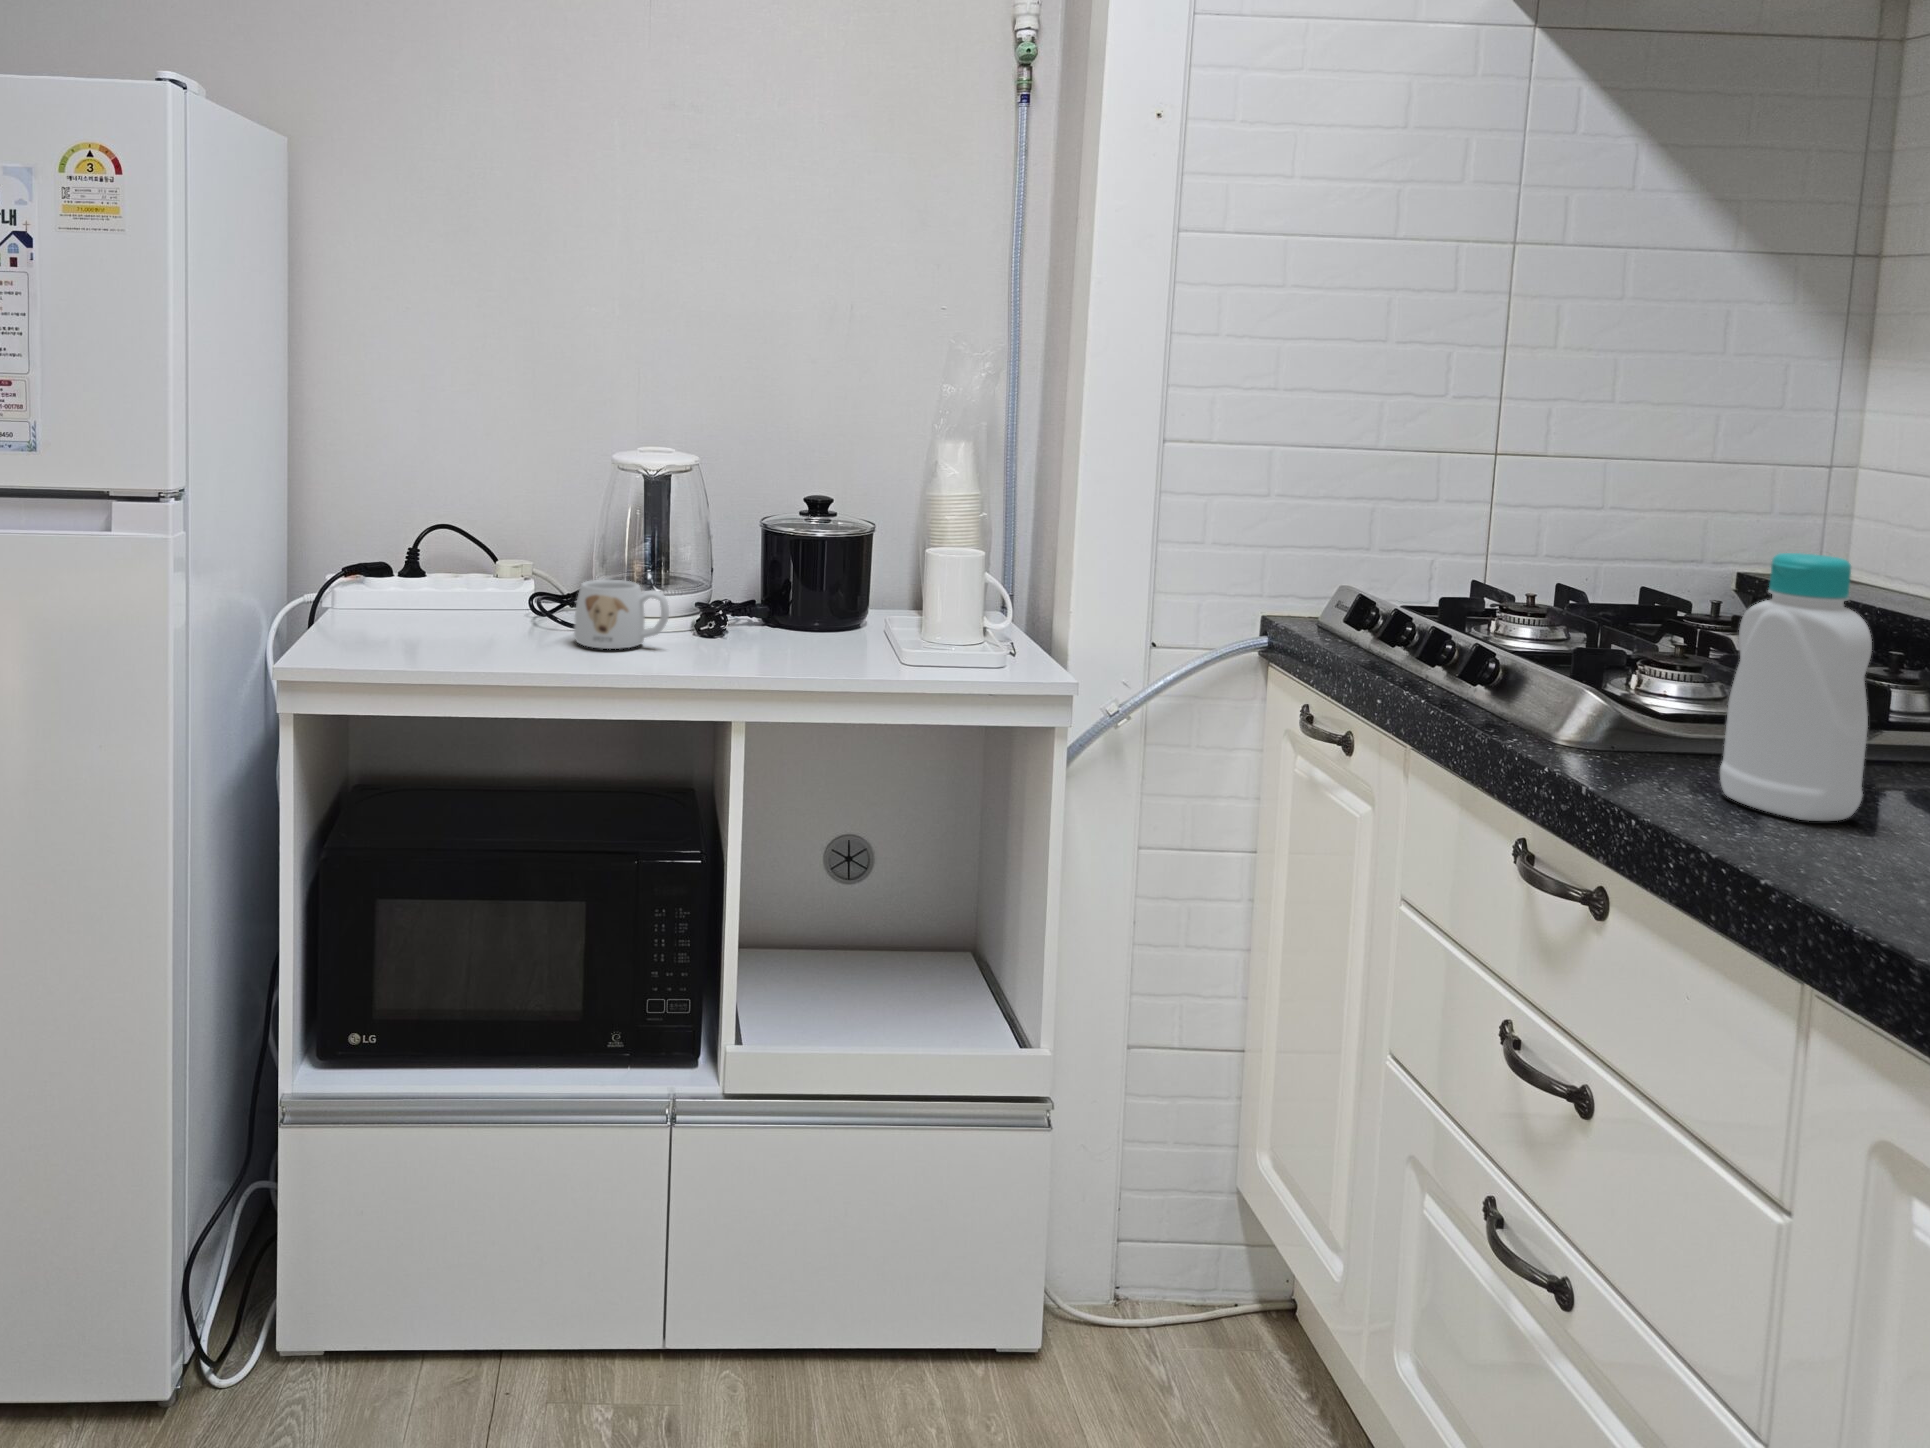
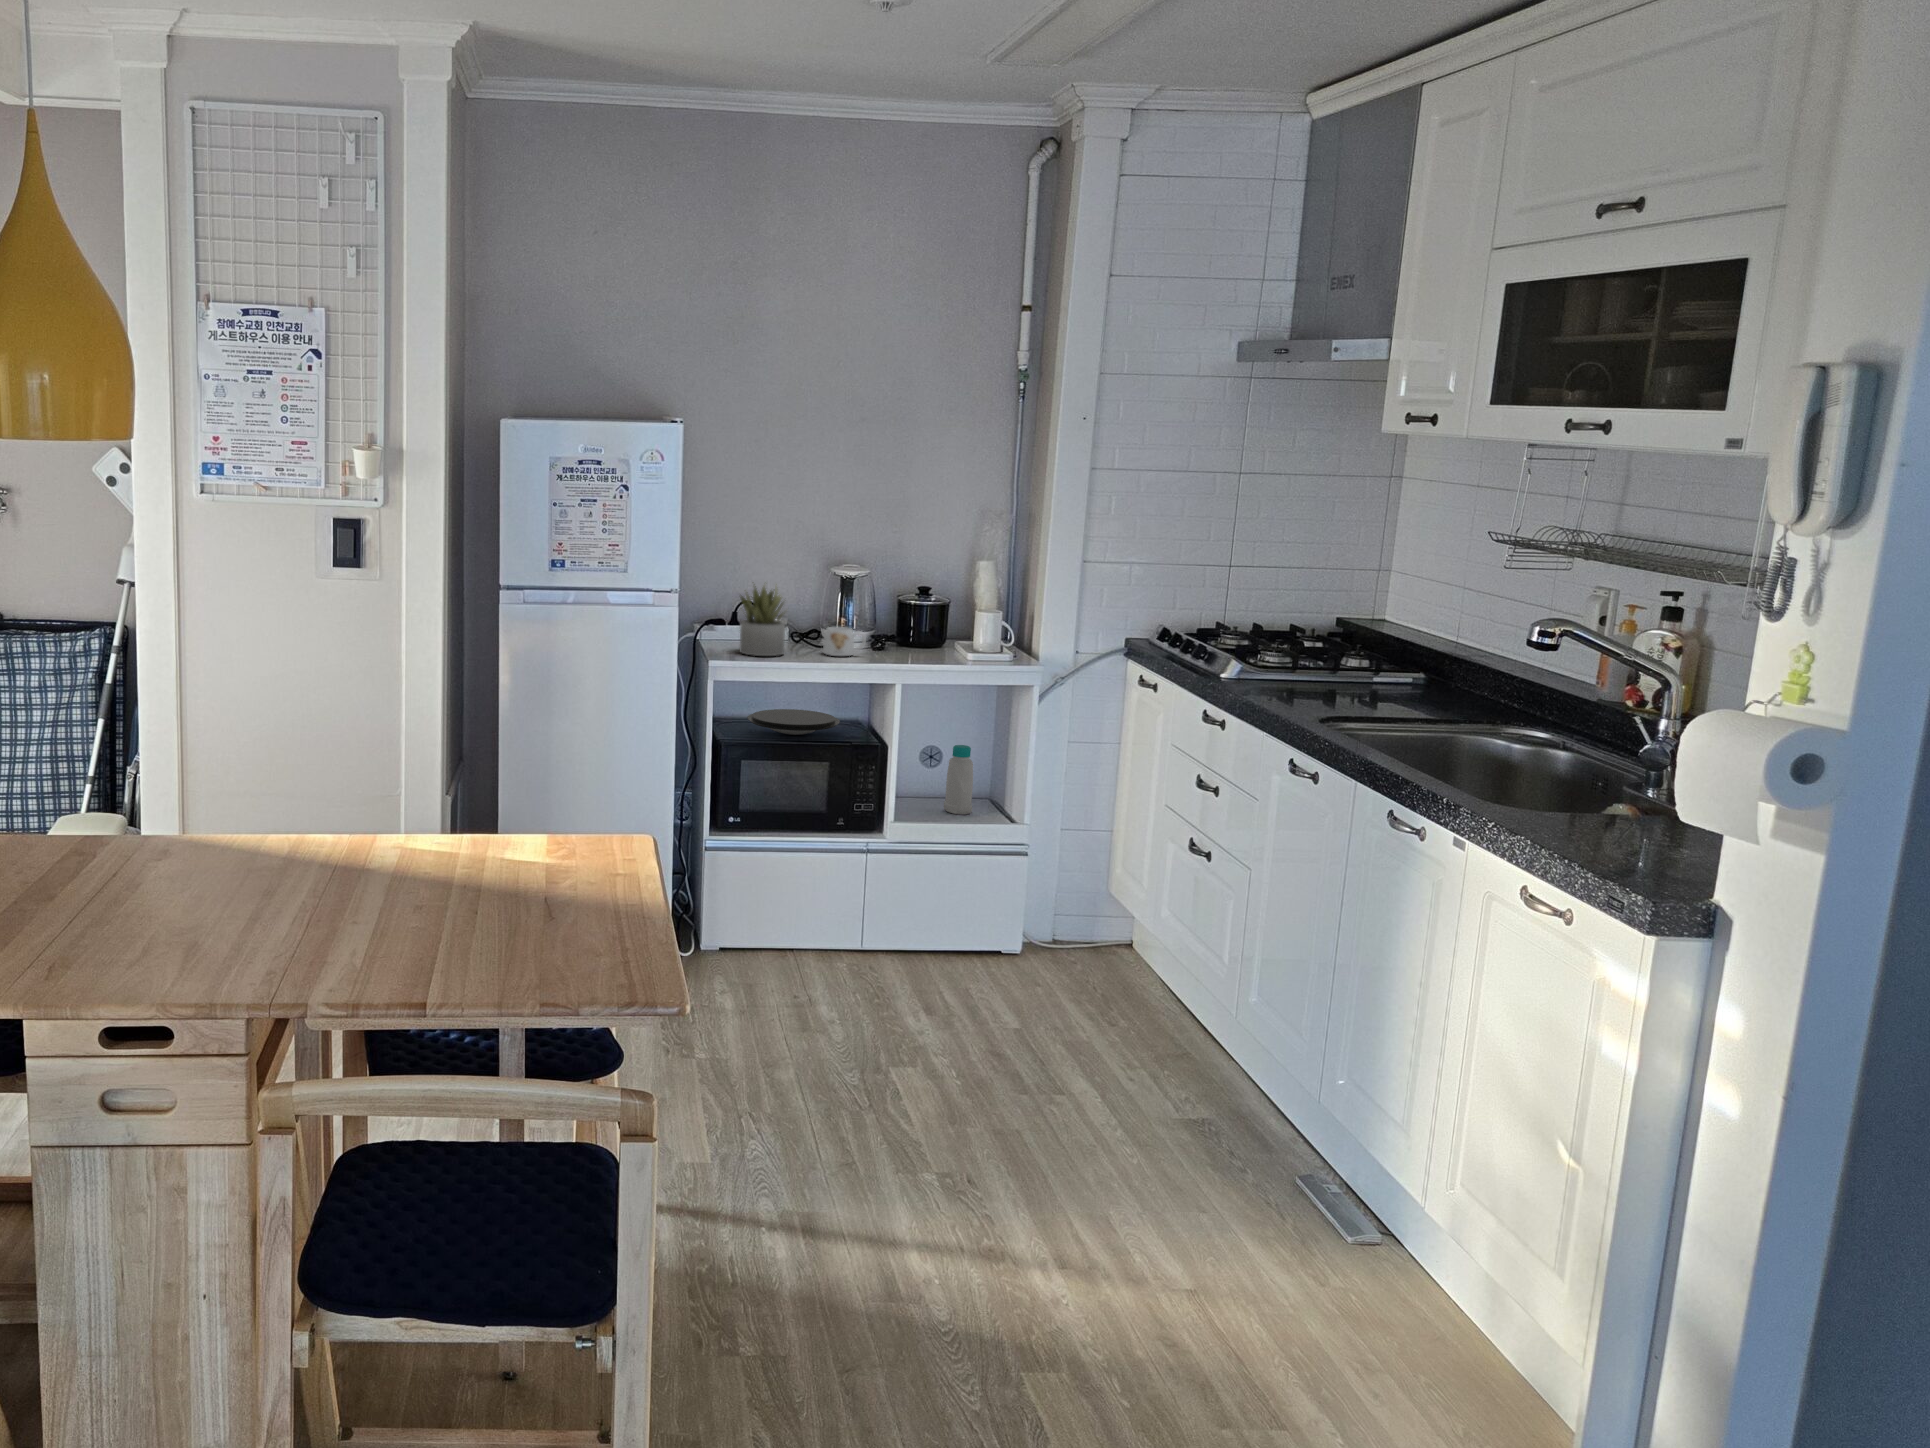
succulent plant: none [370,476,485,649] -> present [739,586,785,656]
bottle: present [1720,553,1872,821] -> present [944,745,973,815]
plate: none [429,753,635,817] -> present [747,709,840,735]

